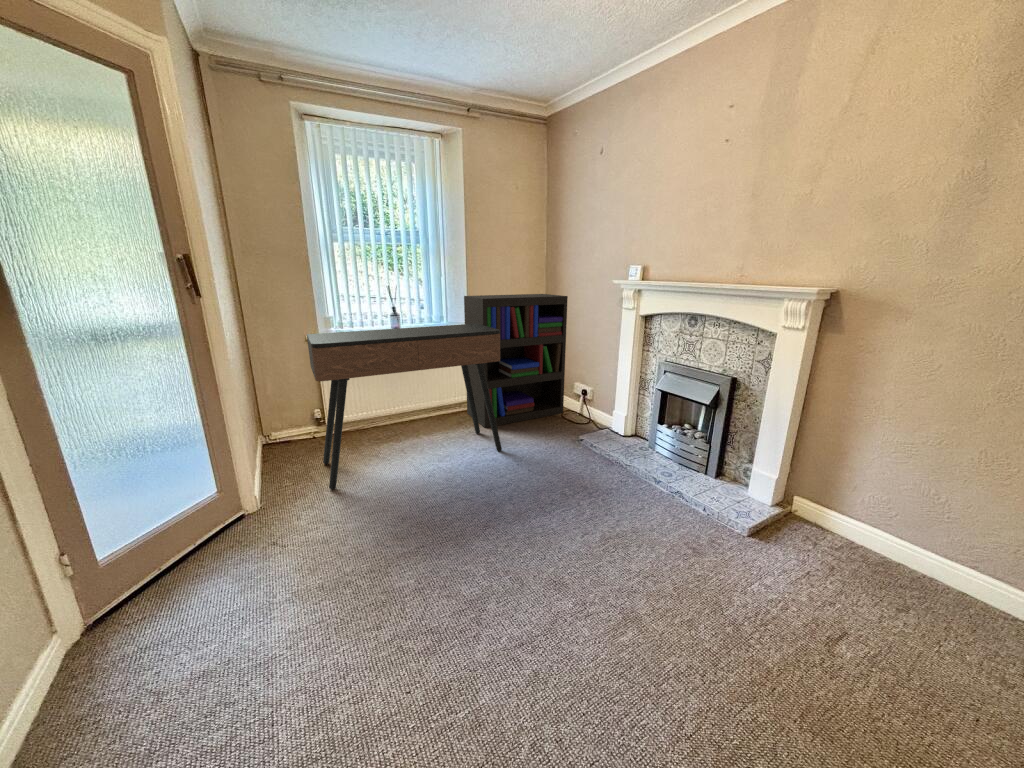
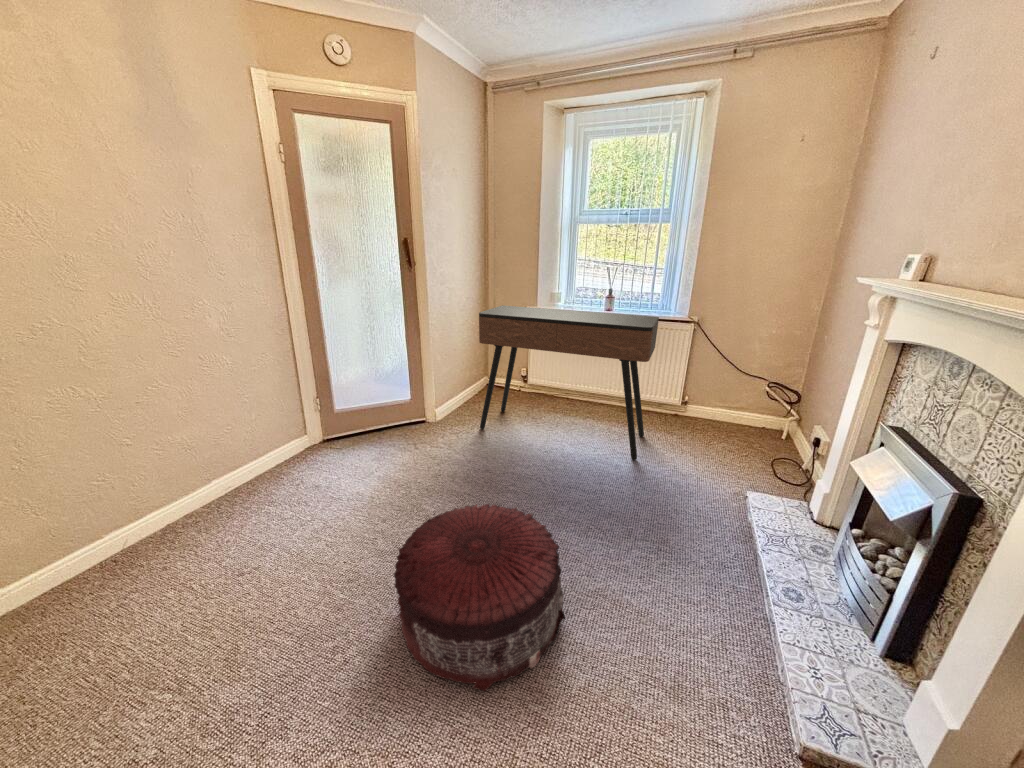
bookshelf: present [464,294,568,428] -> none [657,285,820,457]
pouf: none [506,502,671,680] -> present [394,504,565,691]

